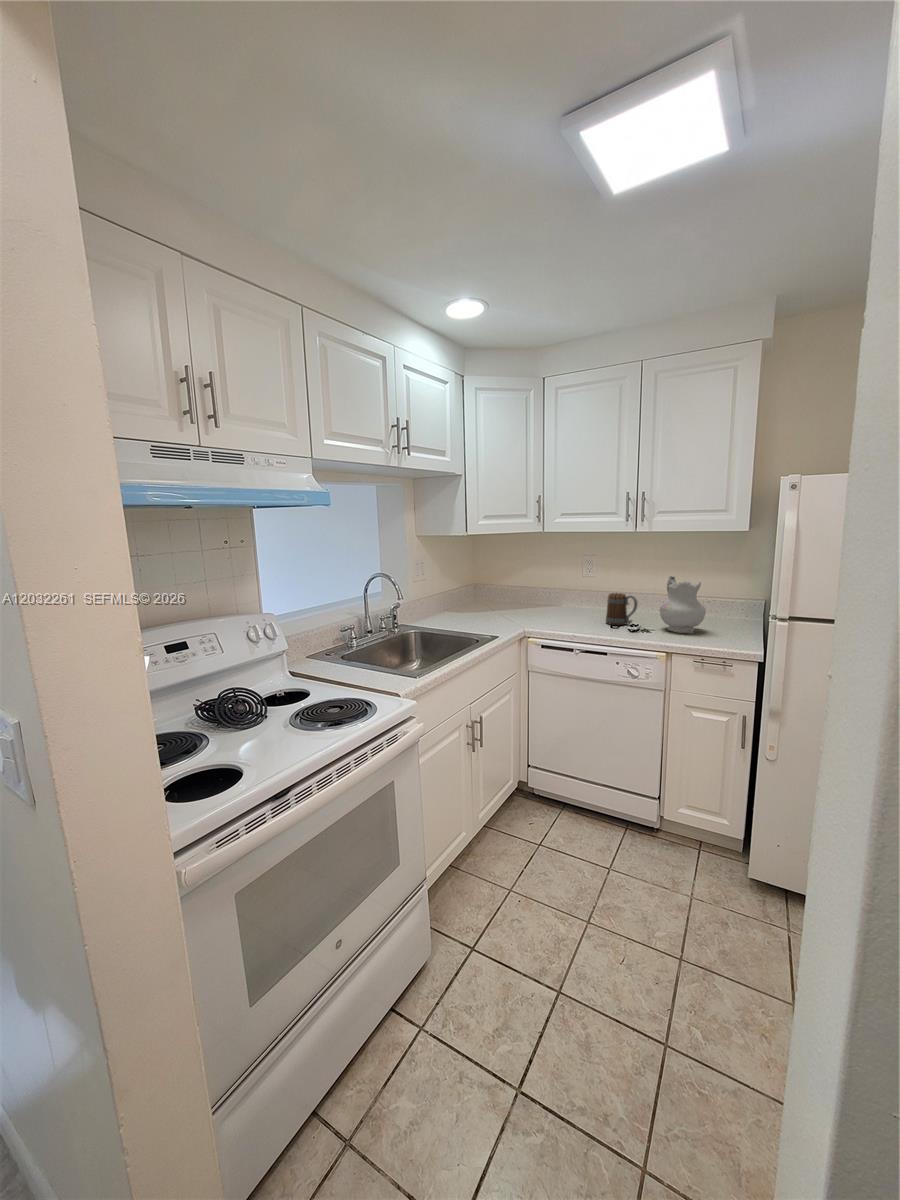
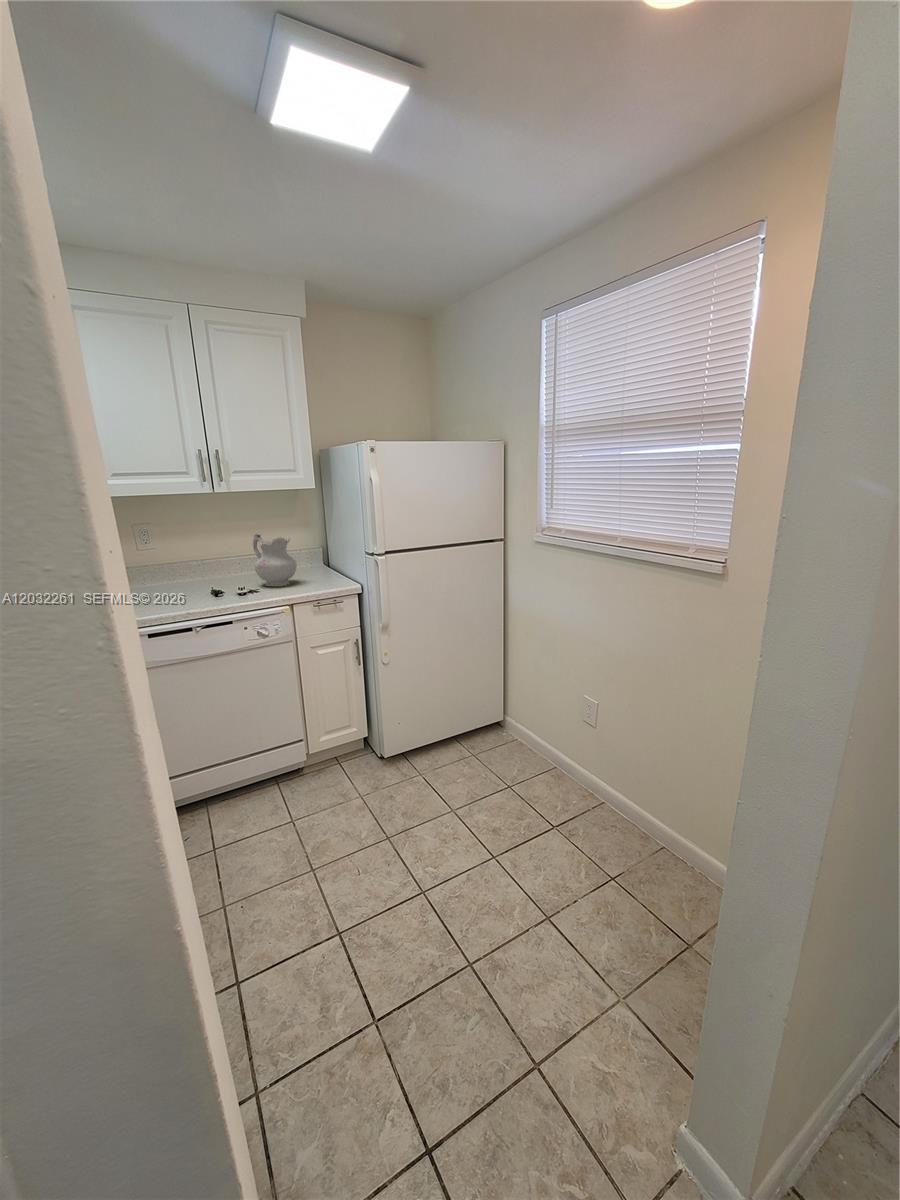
mug: present [606,593,638,625] -> none [196,558,231,594]

